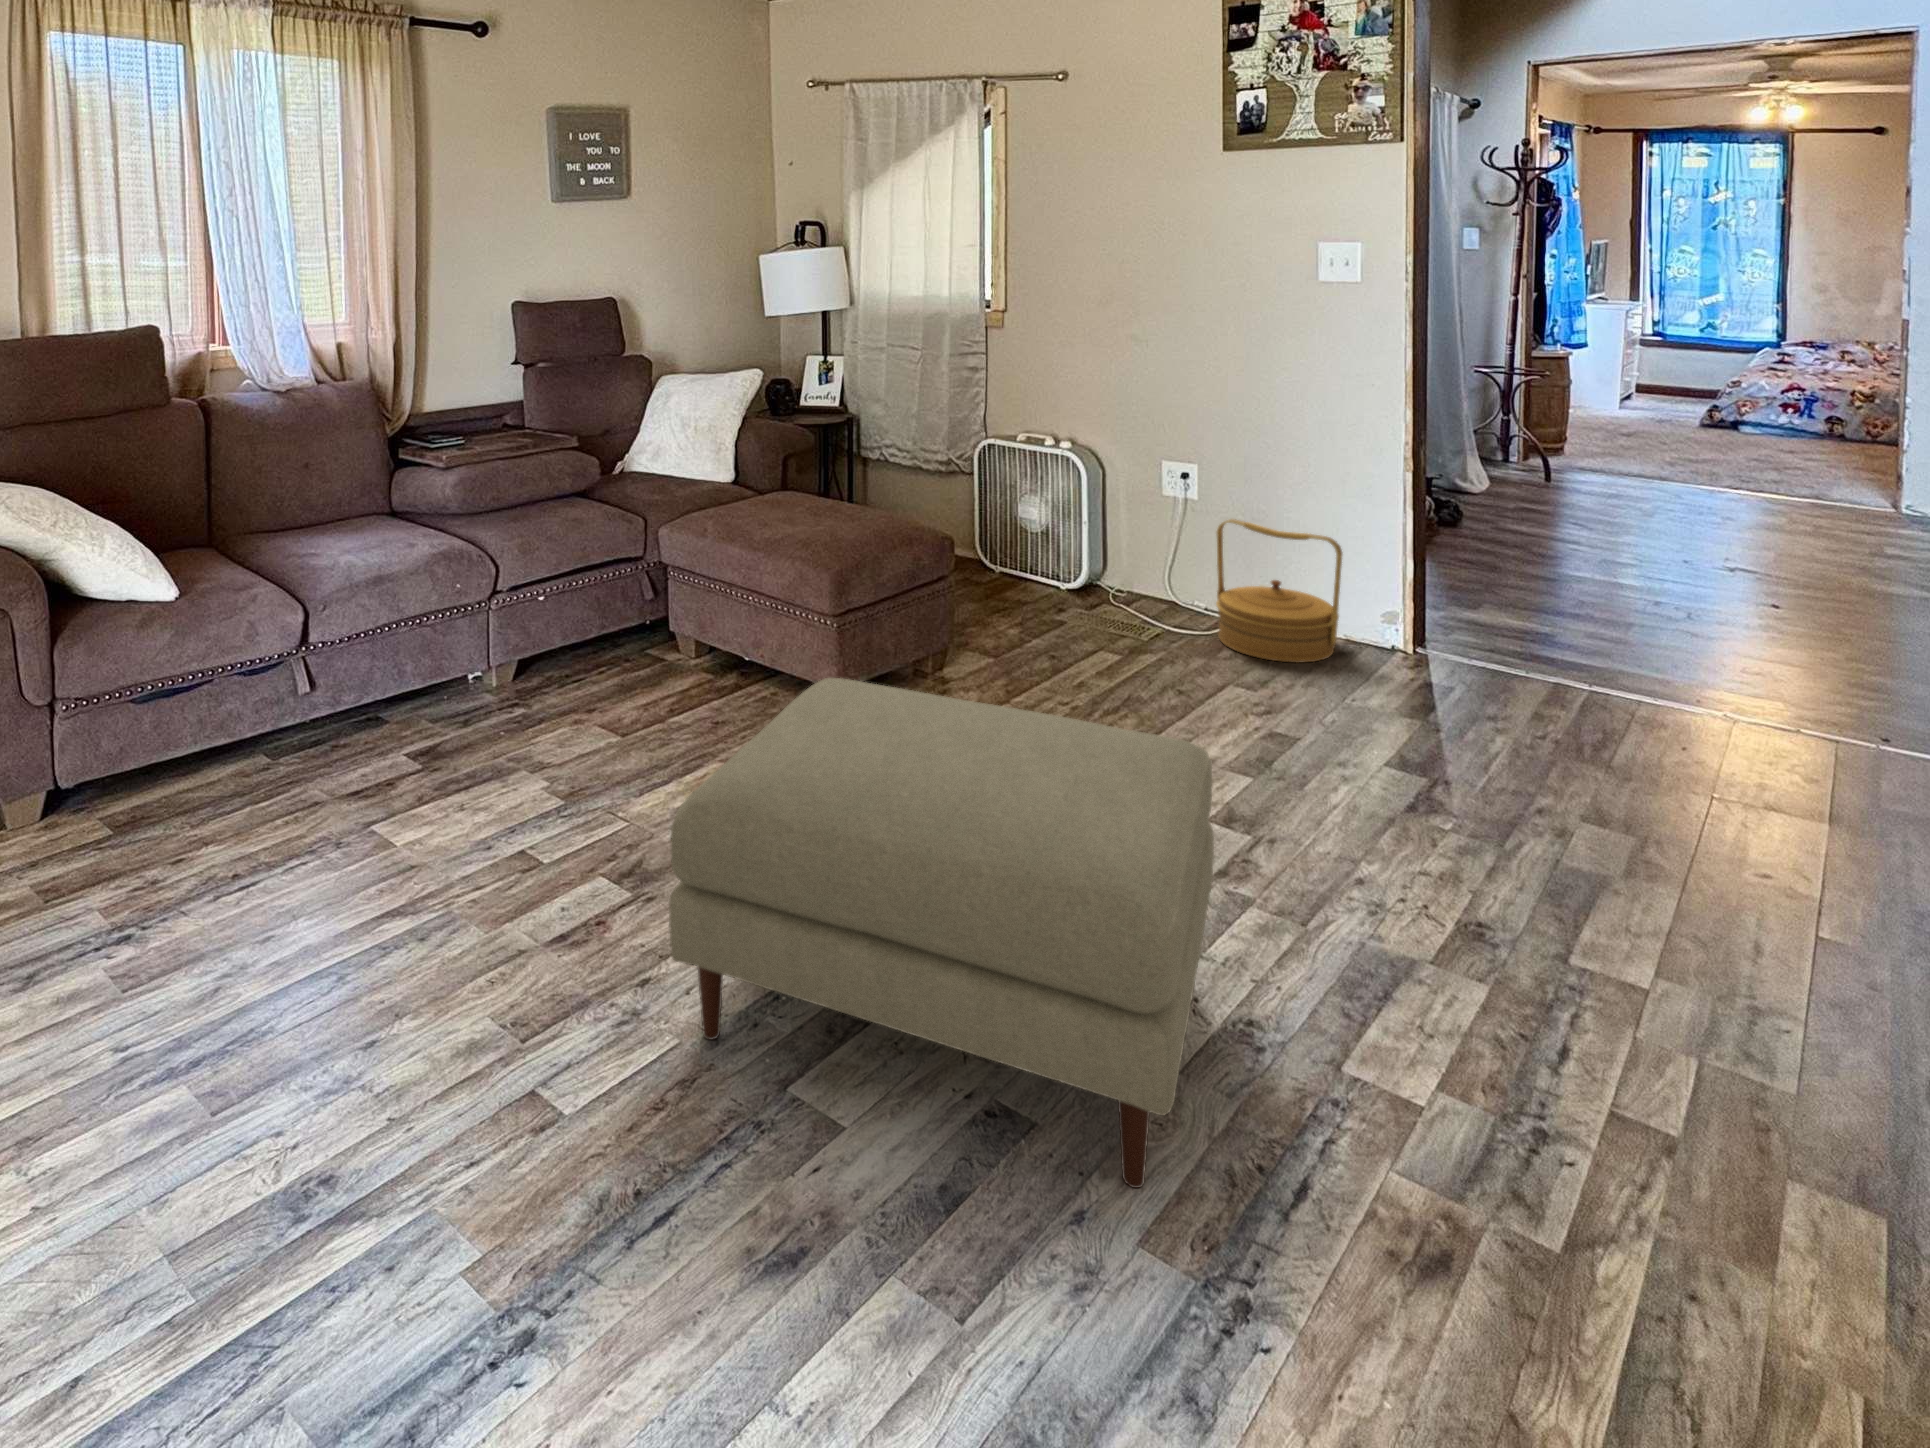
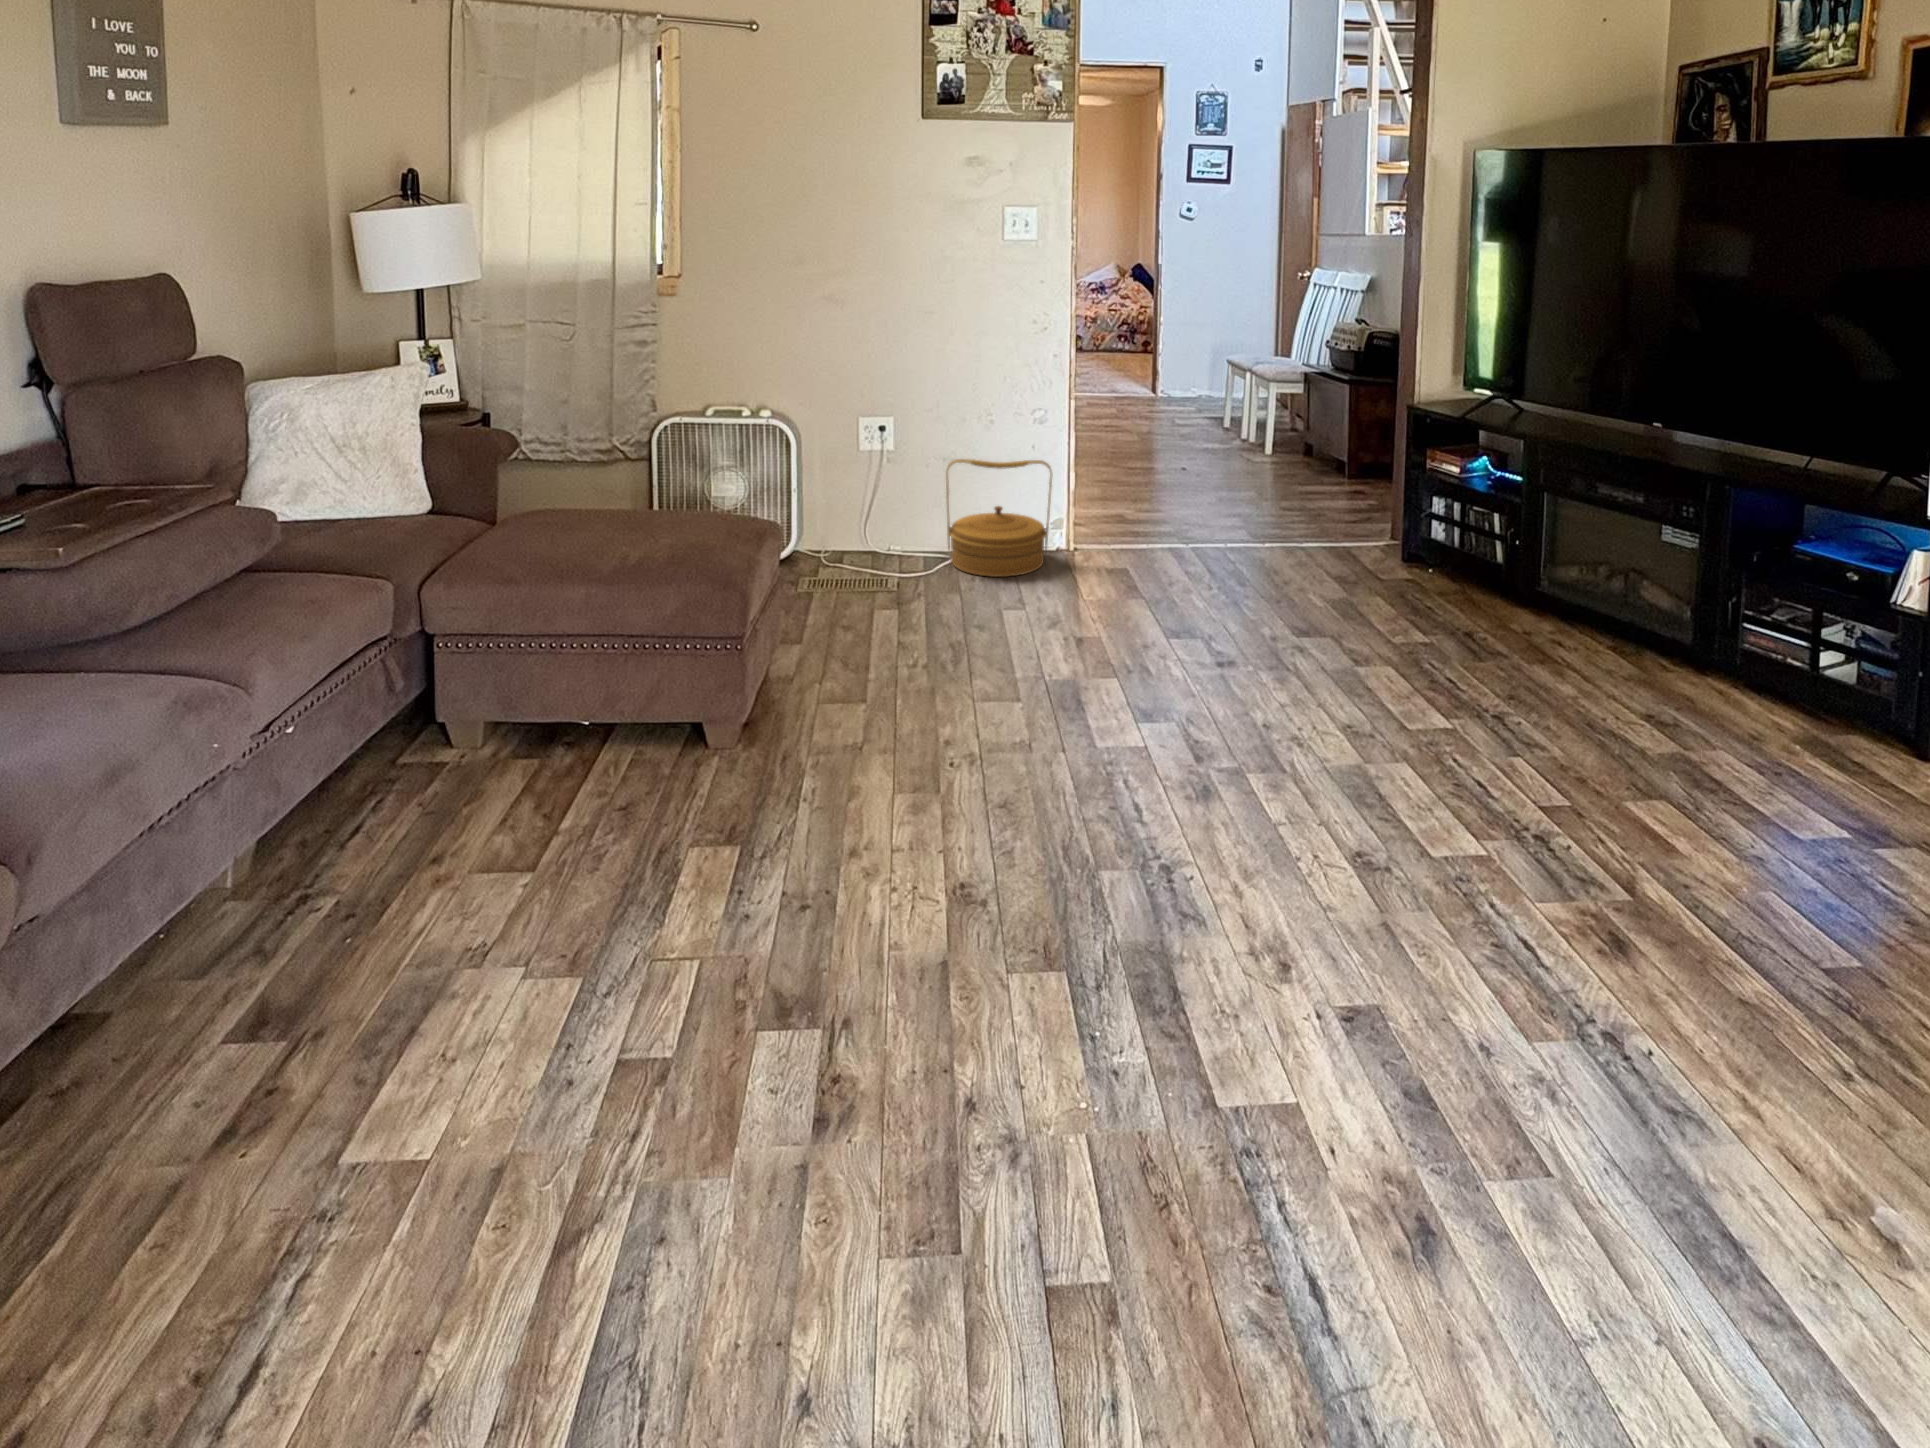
ottoman: present [669,678,1214,1188] -> none [955,639,1525,1115]

